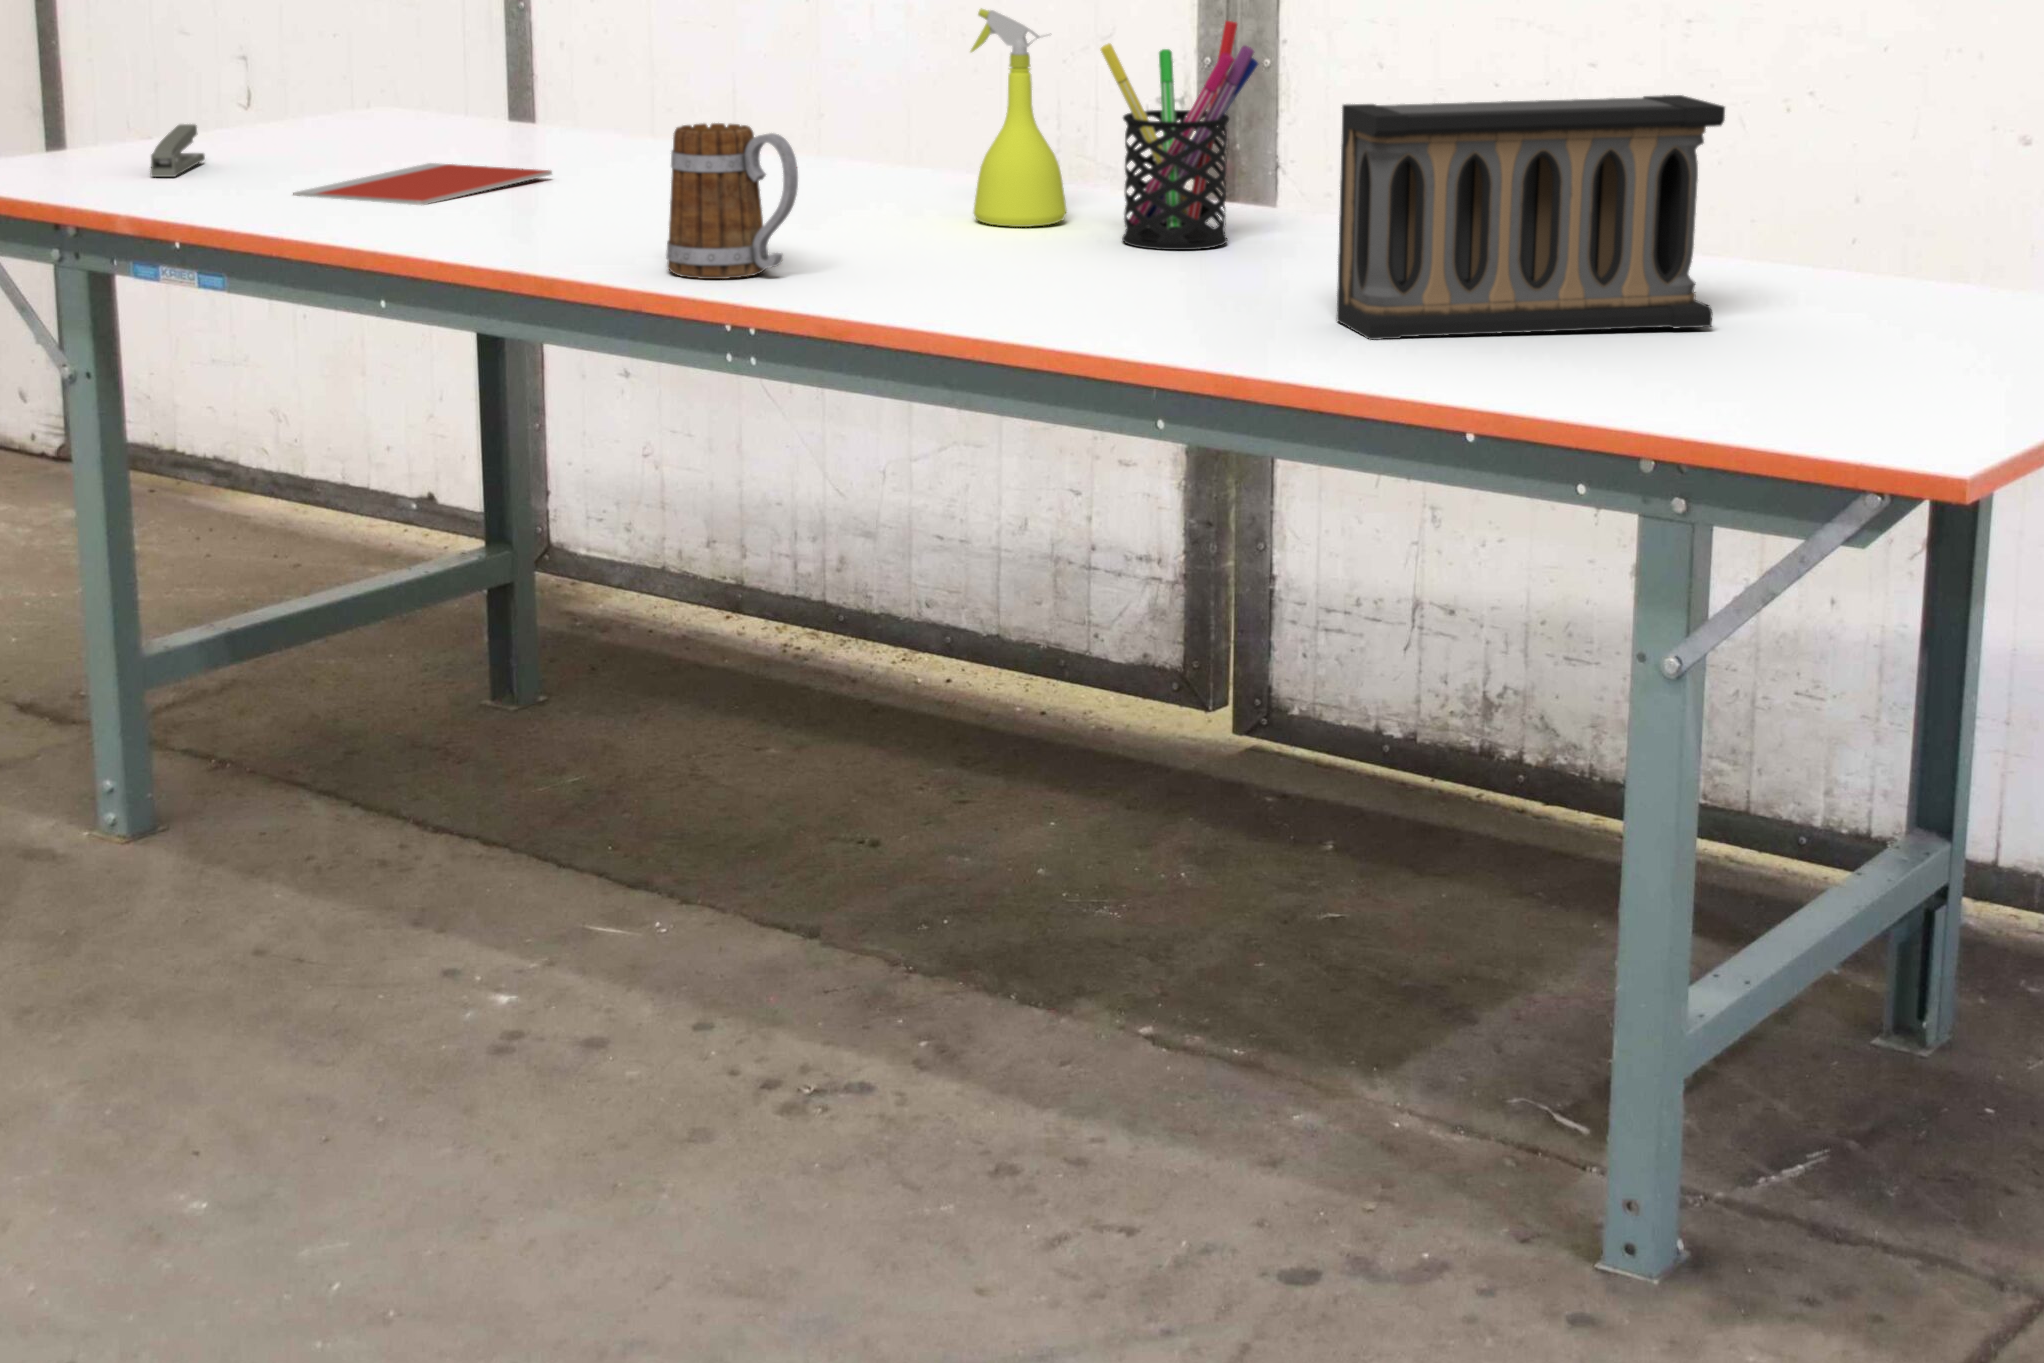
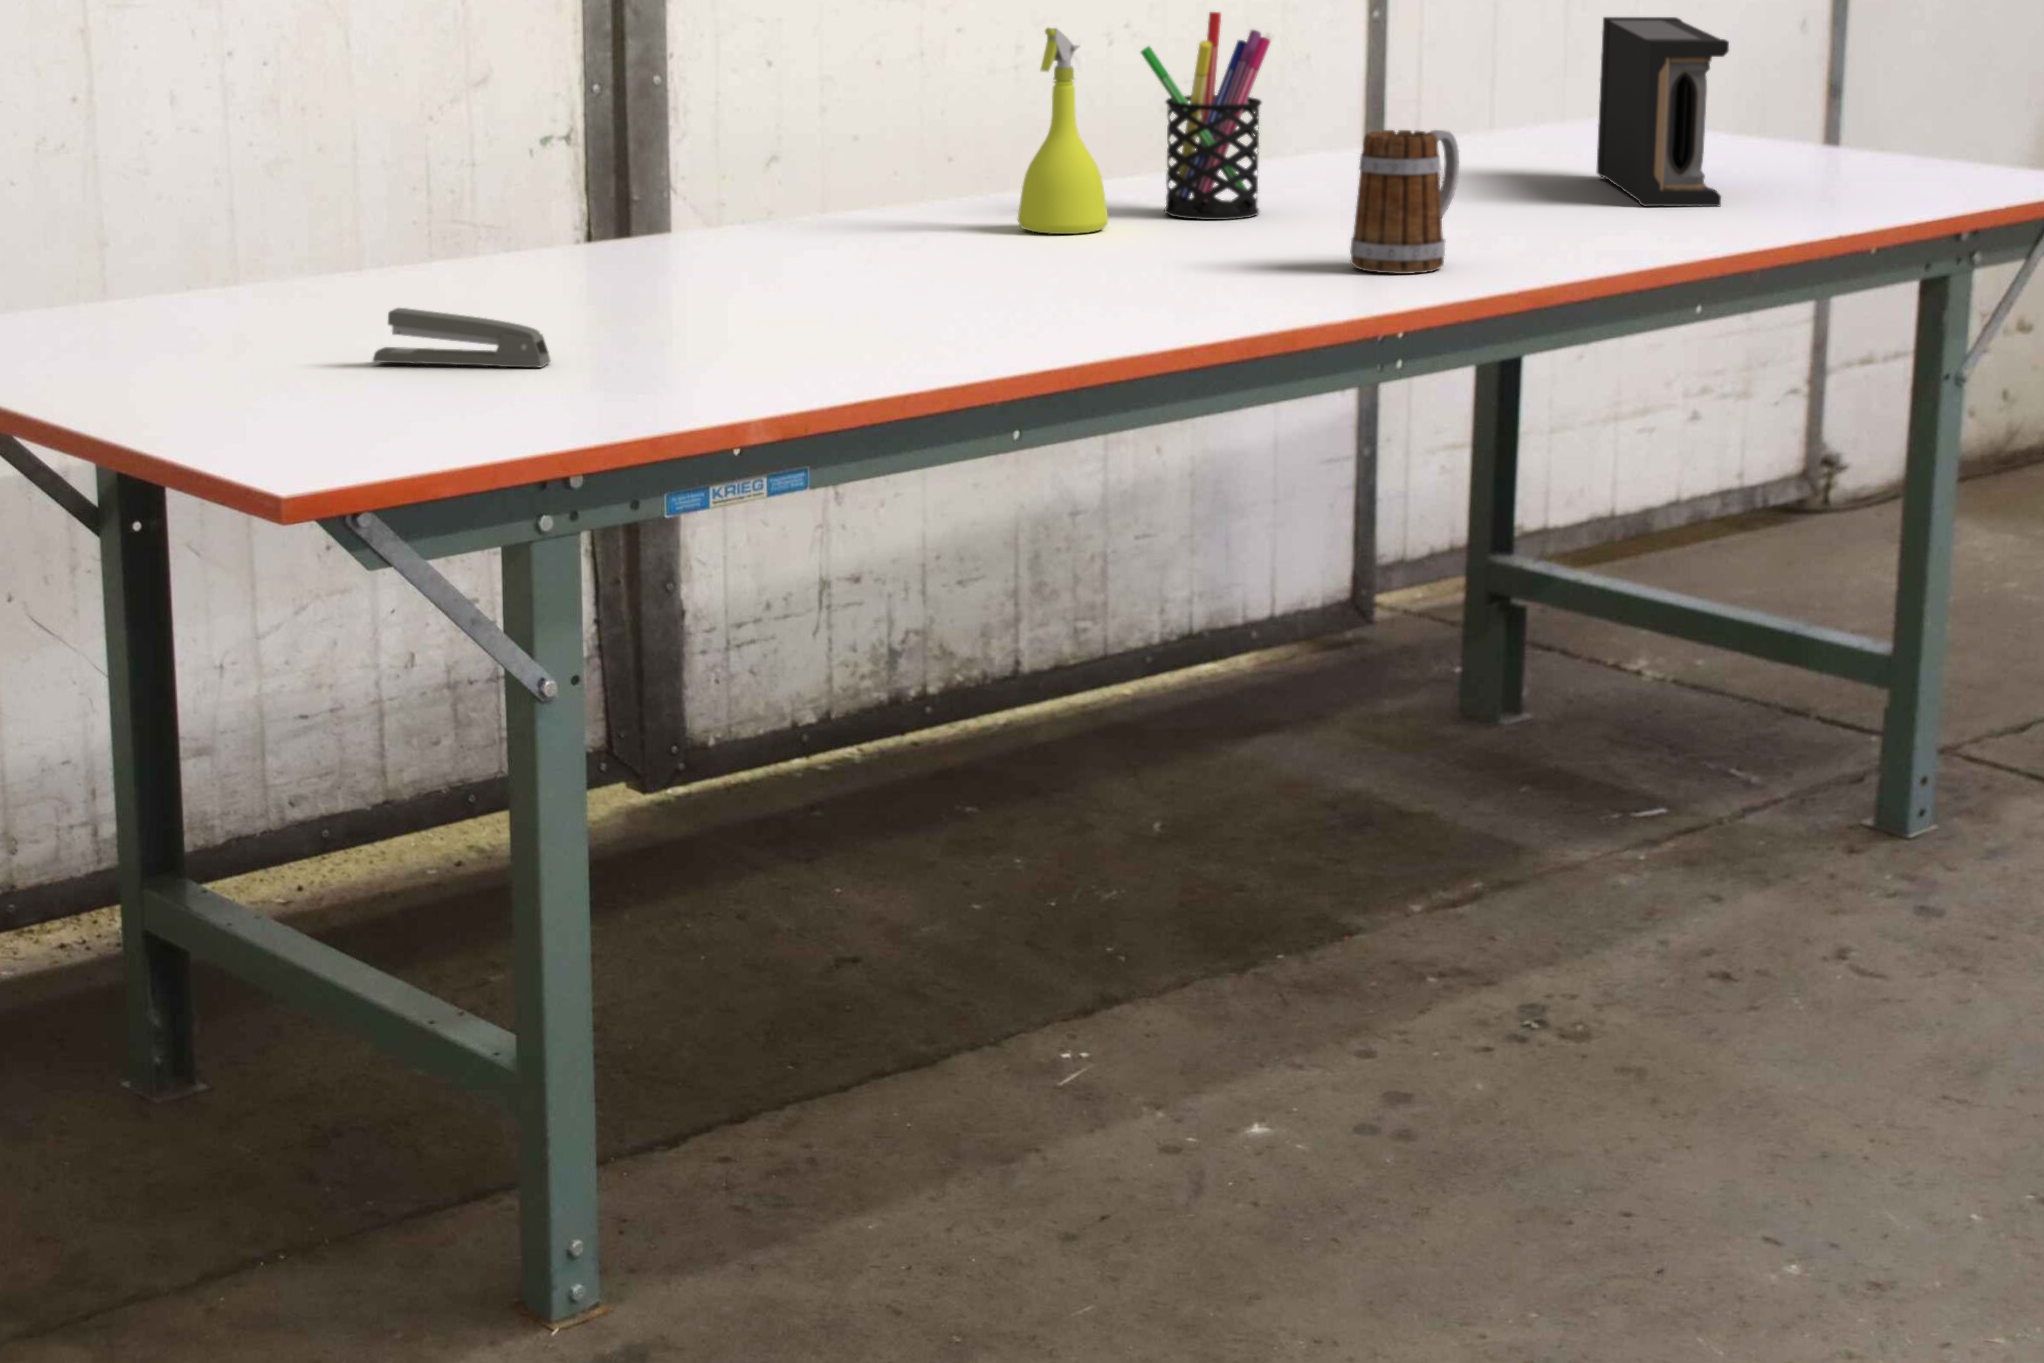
notebook: present [293,163,552,206] -> none [532,284,867,340]

